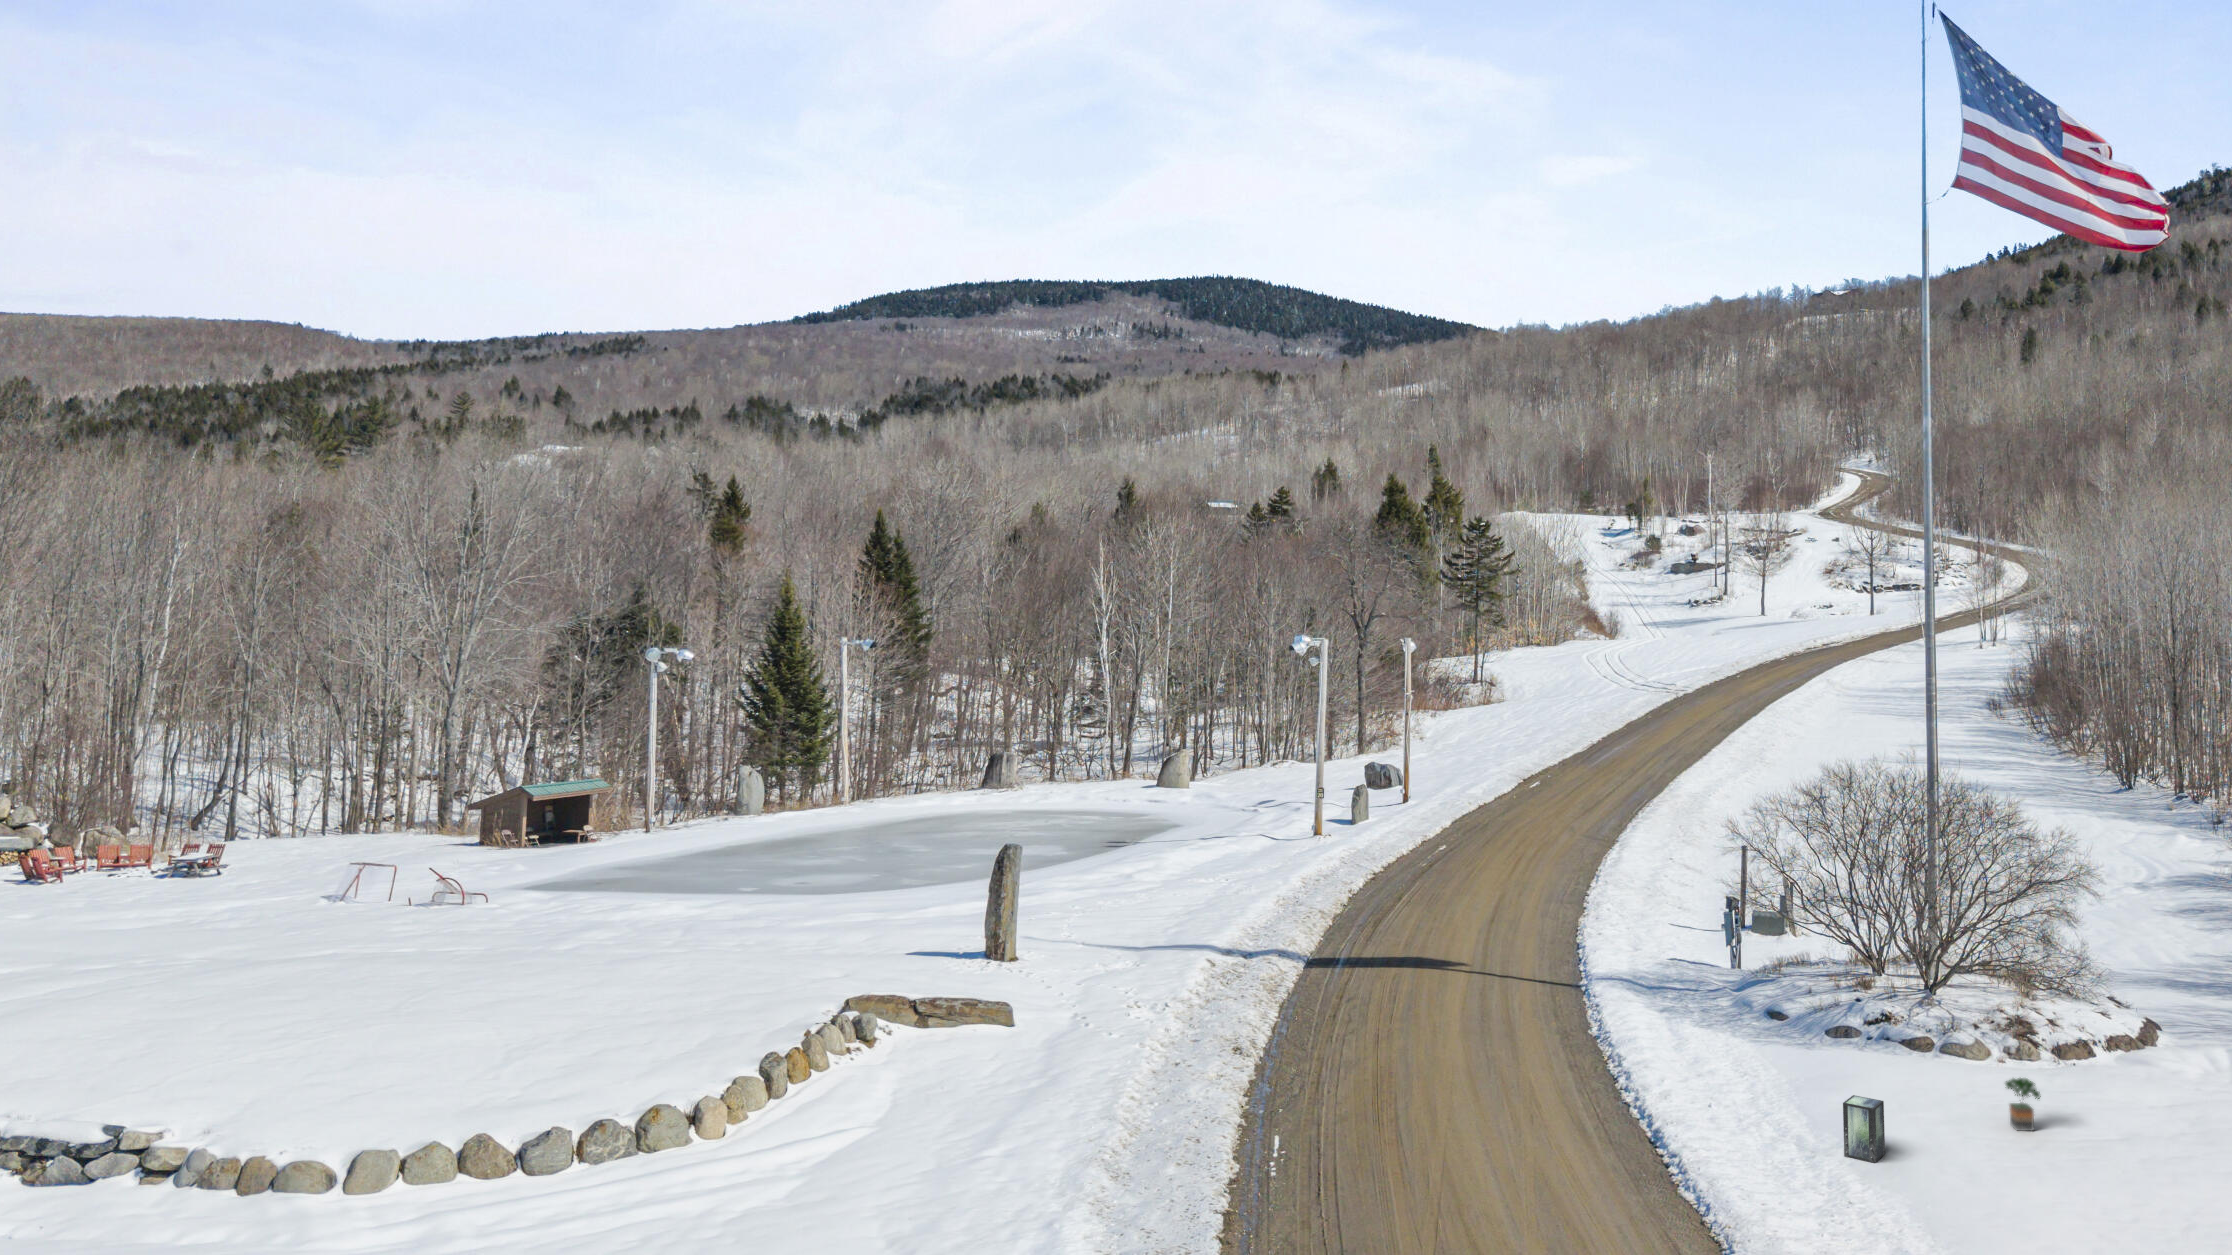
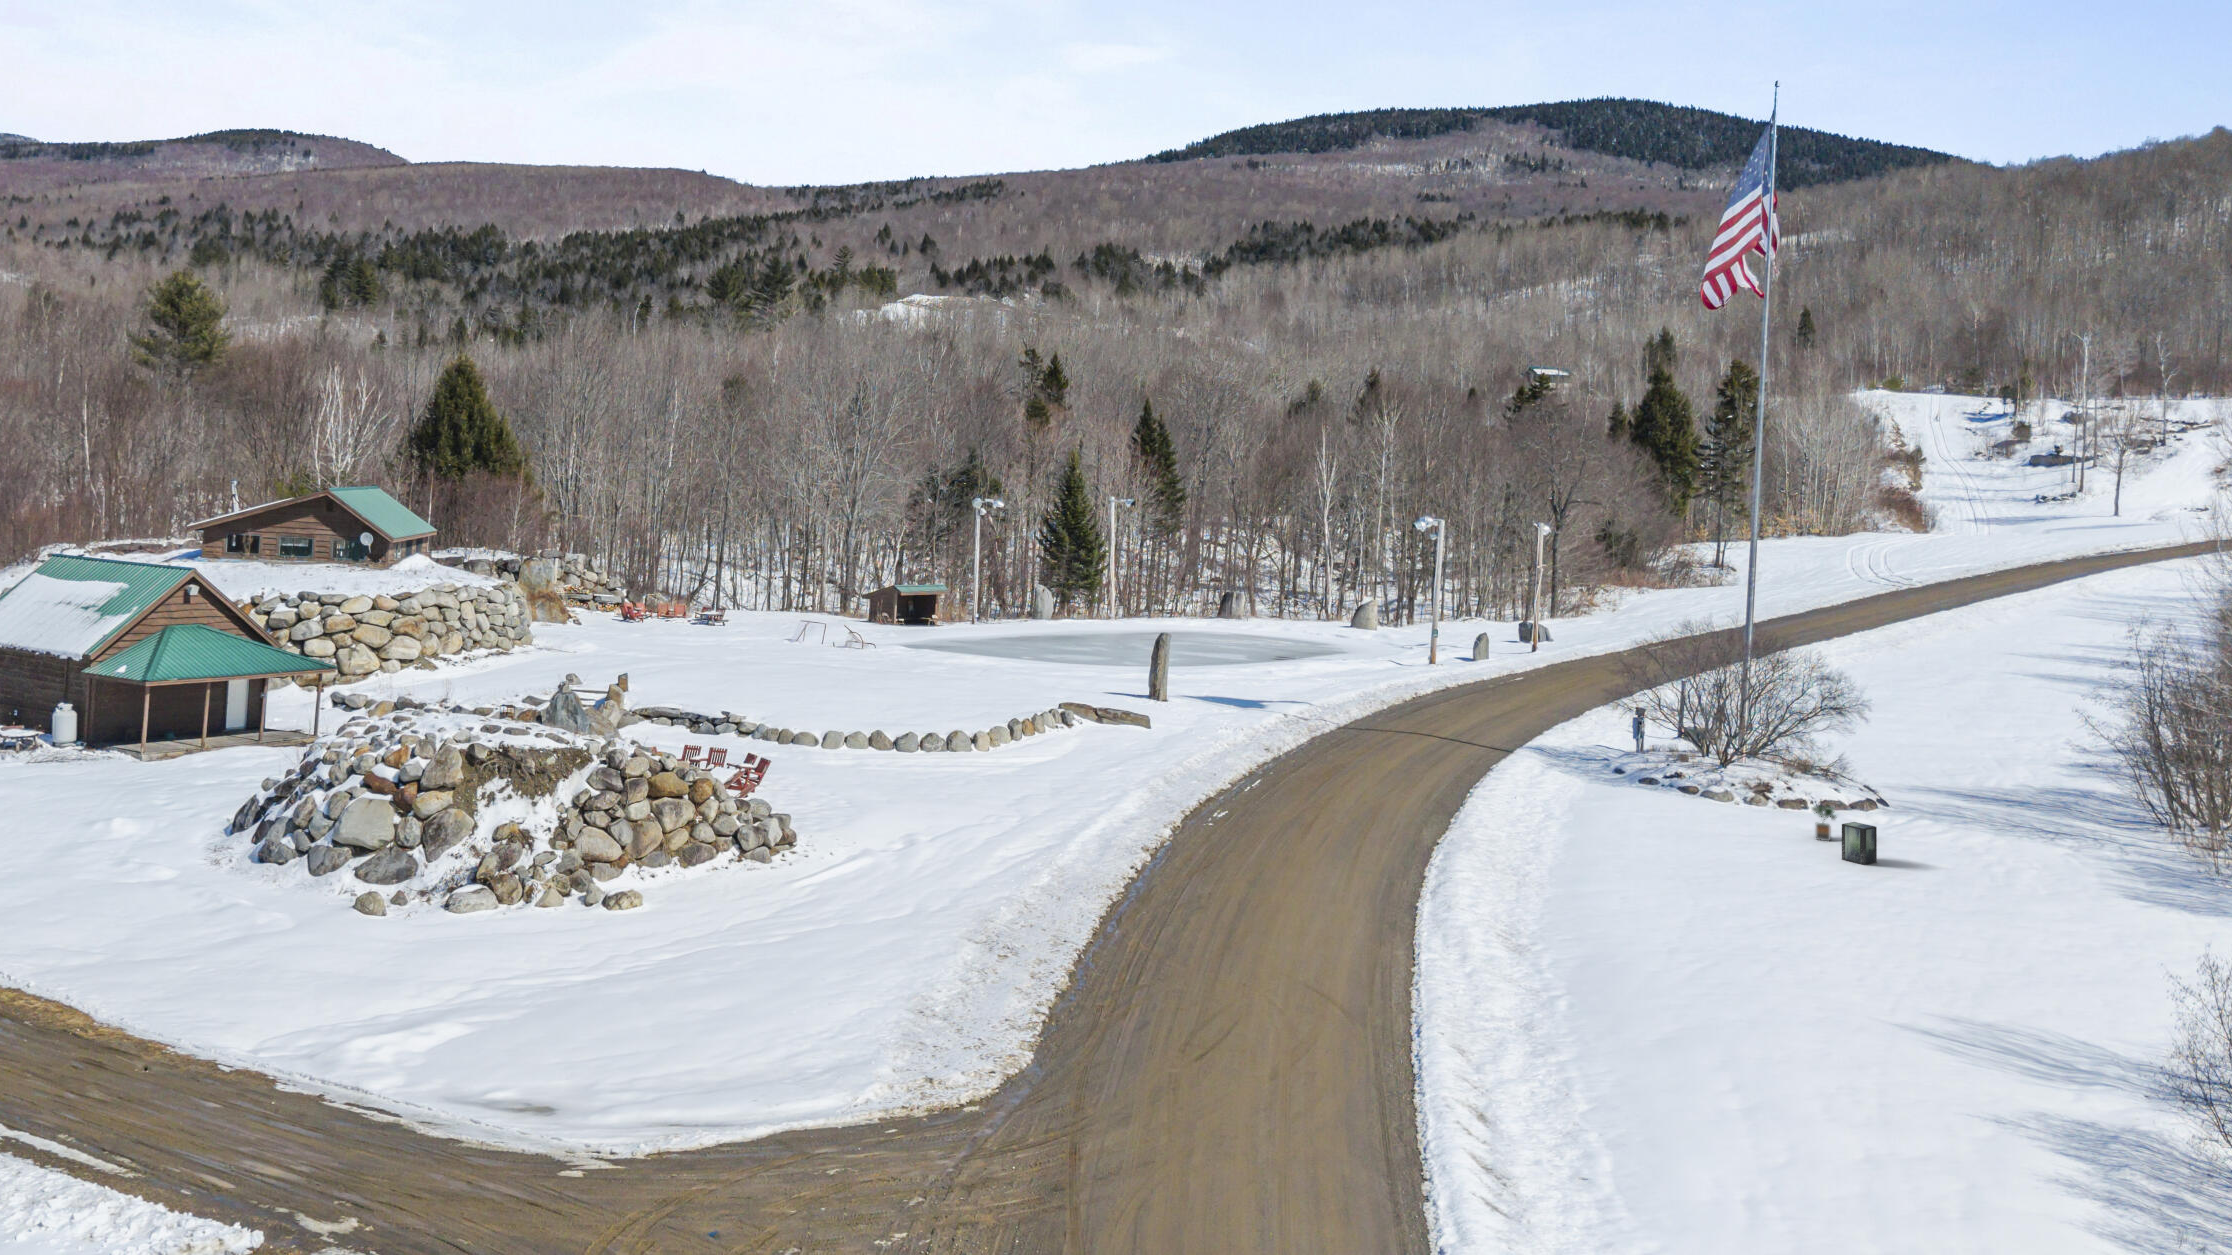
storage box: present [1843,1095,1885,1163] -> present [1842,822,1877,865]

